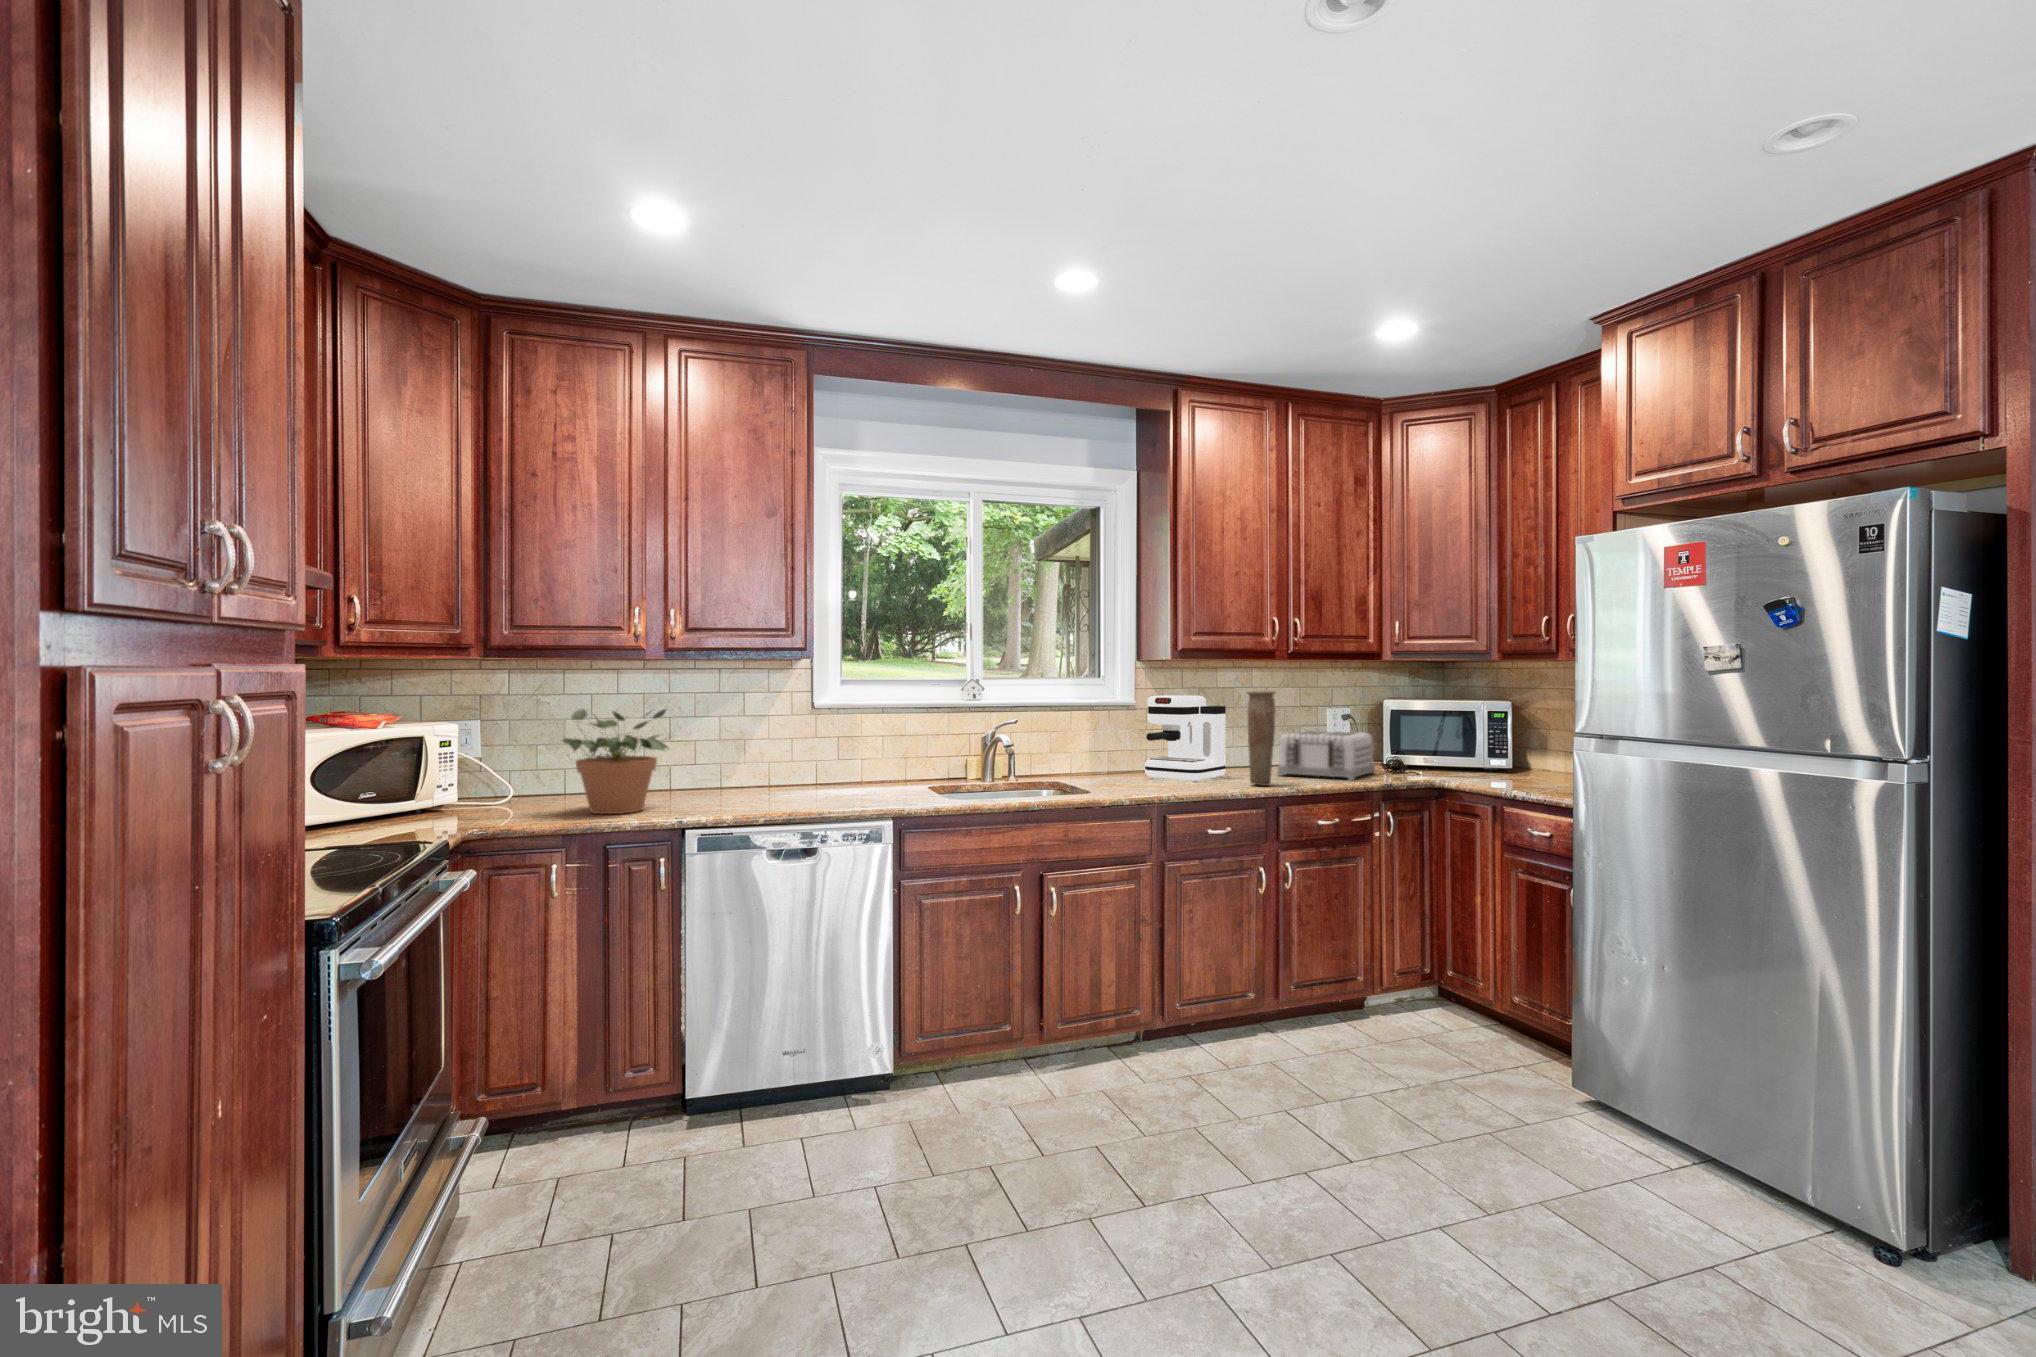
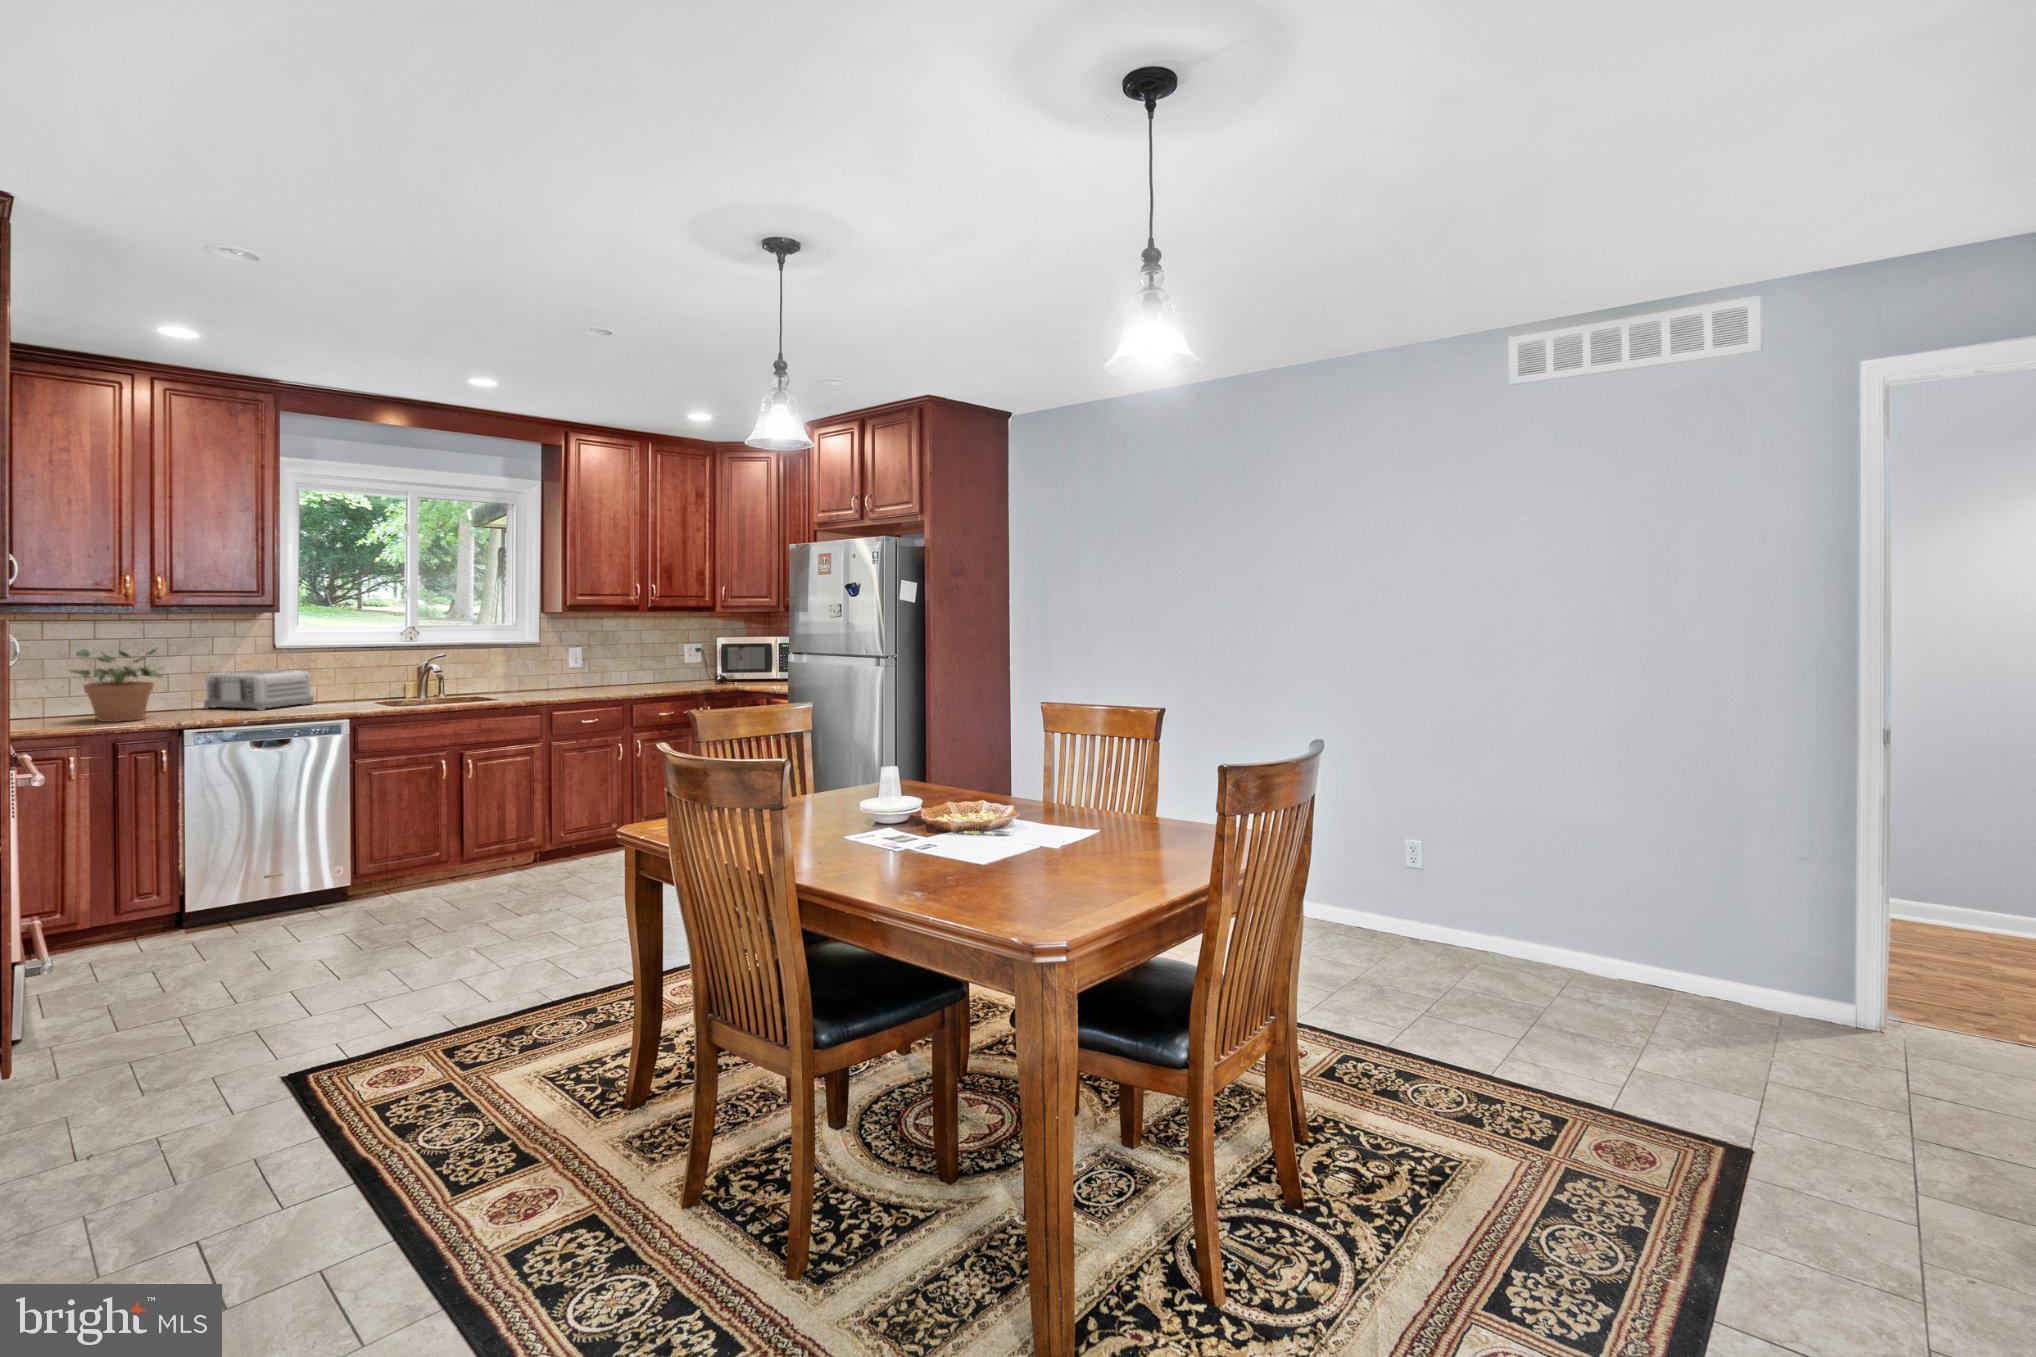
vase: present [1247,691,1275,786] -> none [612,635,632,694]
coffee maker: present [1145,695,1226,782] -> none [544,636,604,693]
toaster: present [1278,731,1375,780] -> present [204,669,314,711]

